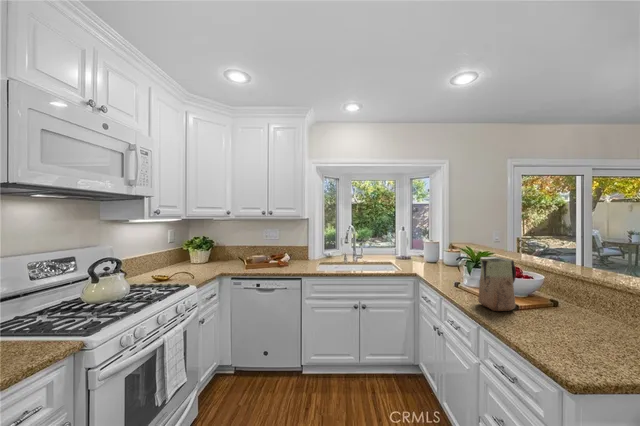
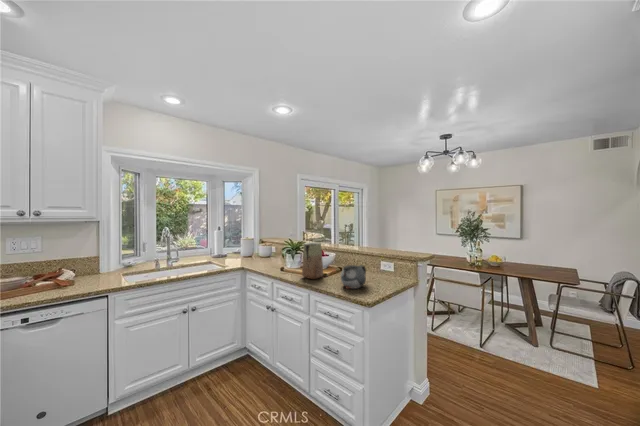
teapot: none [532,304,598,348] -> present [341,265,366,289]

